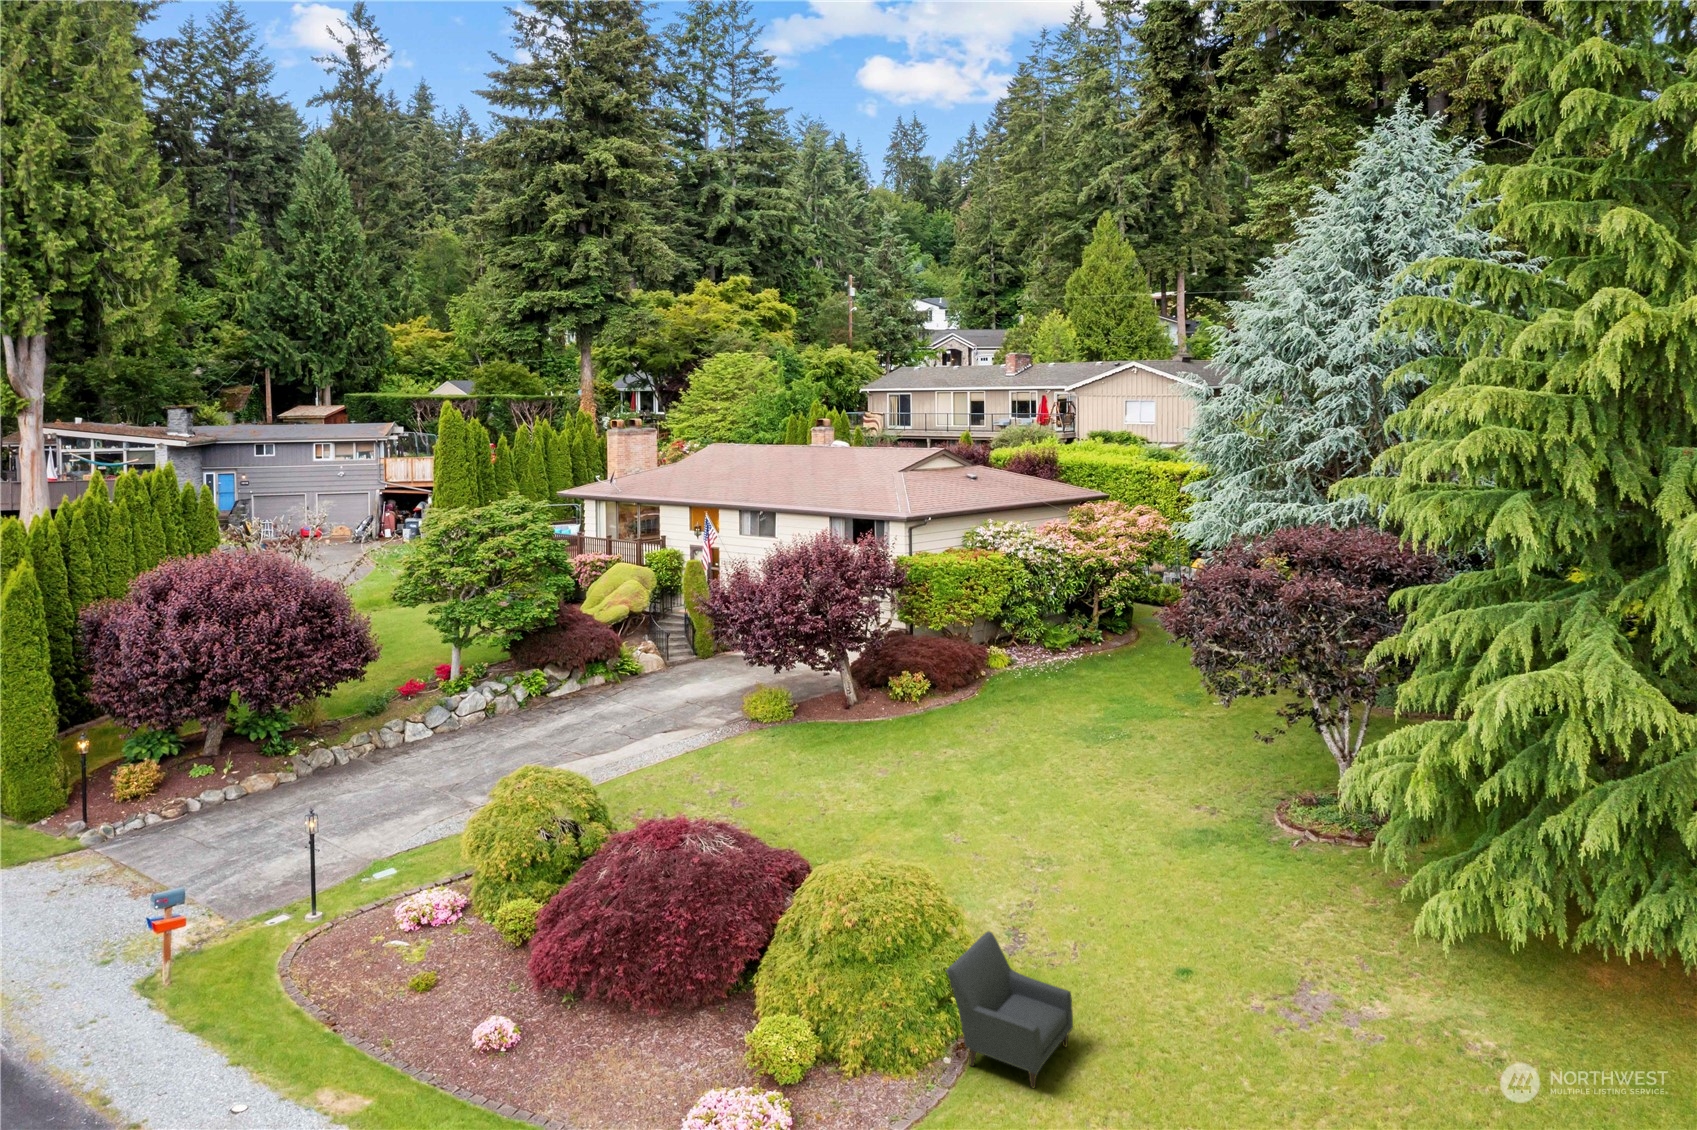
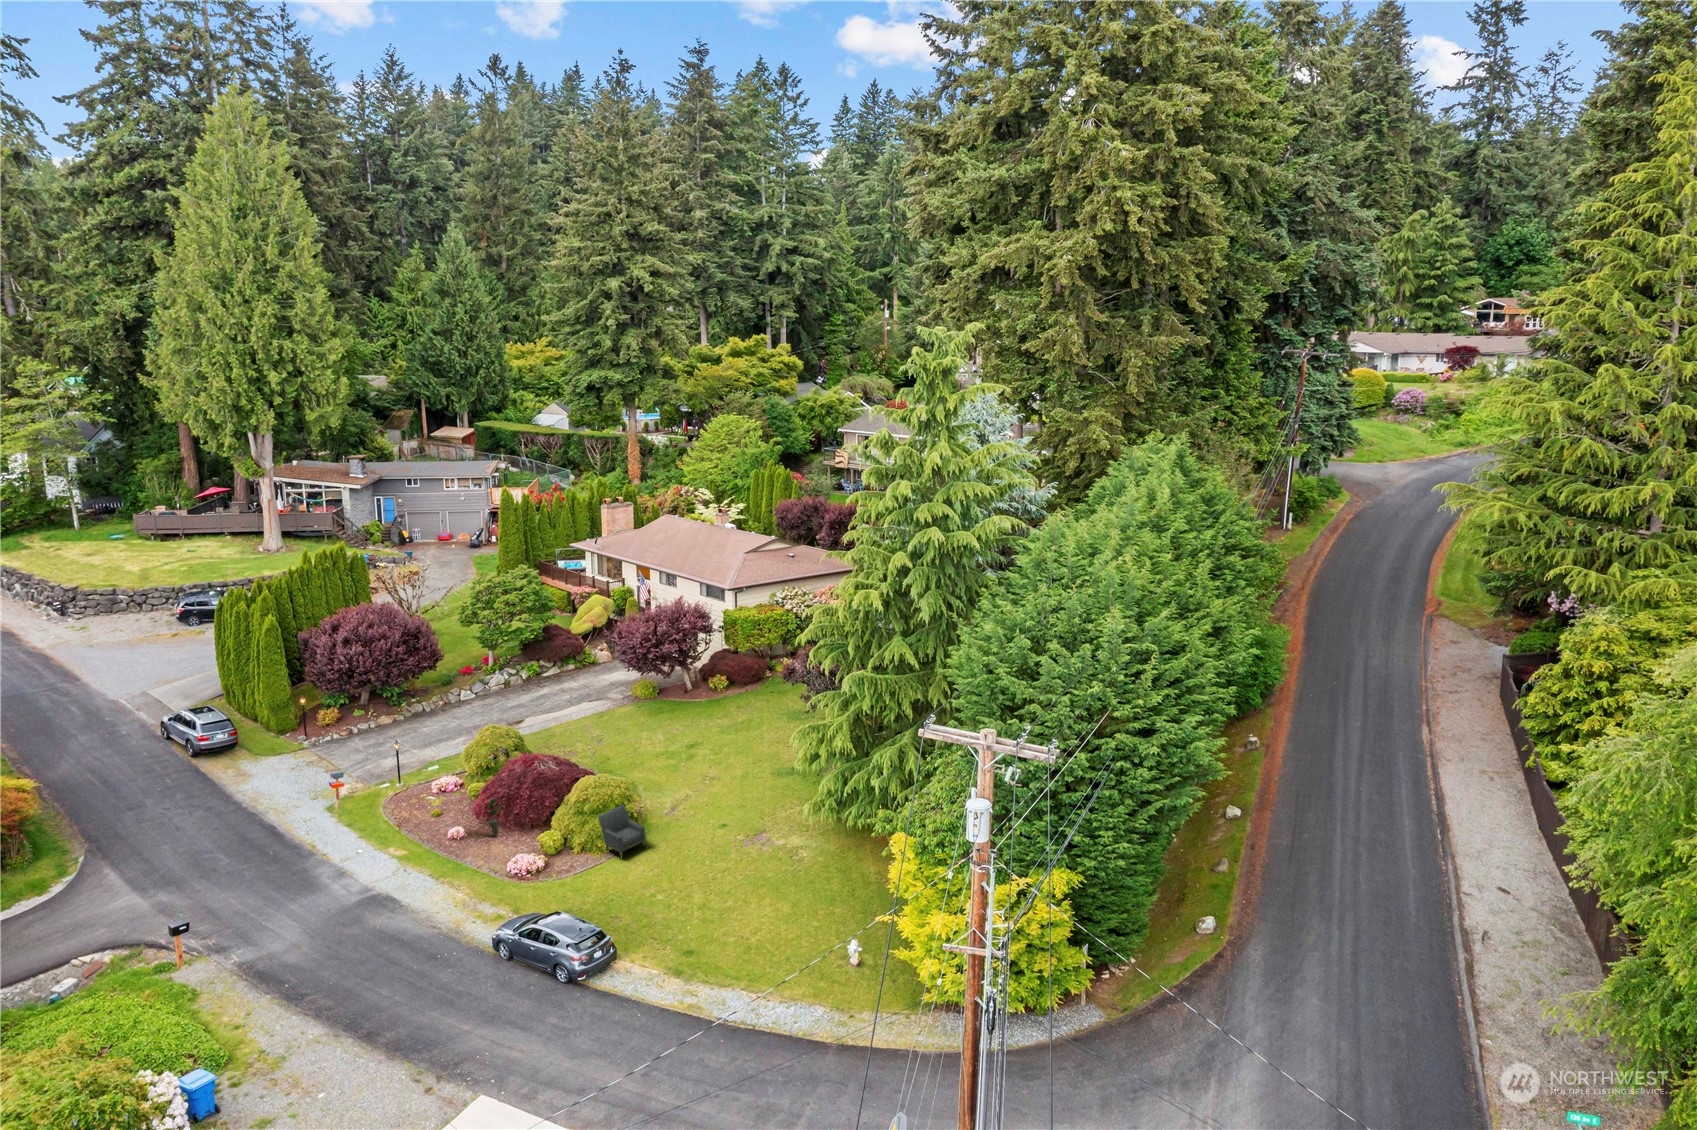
potted plant: none [593,934,640,1042] -> present [486,798,500,837]

